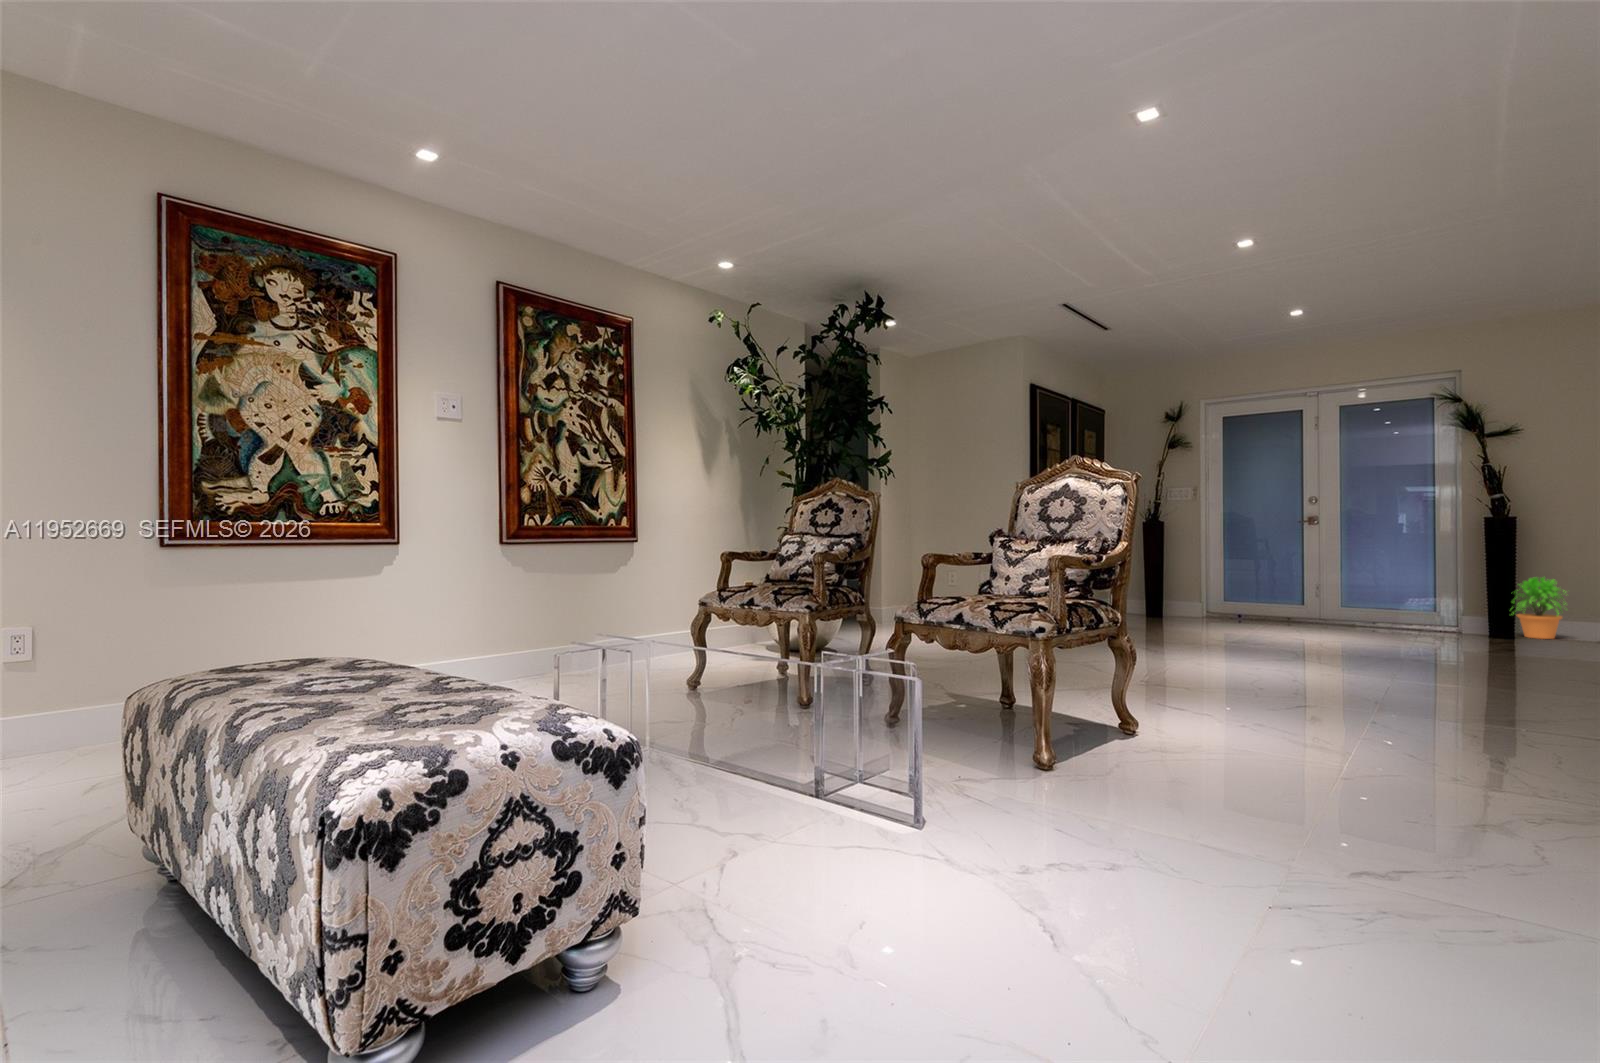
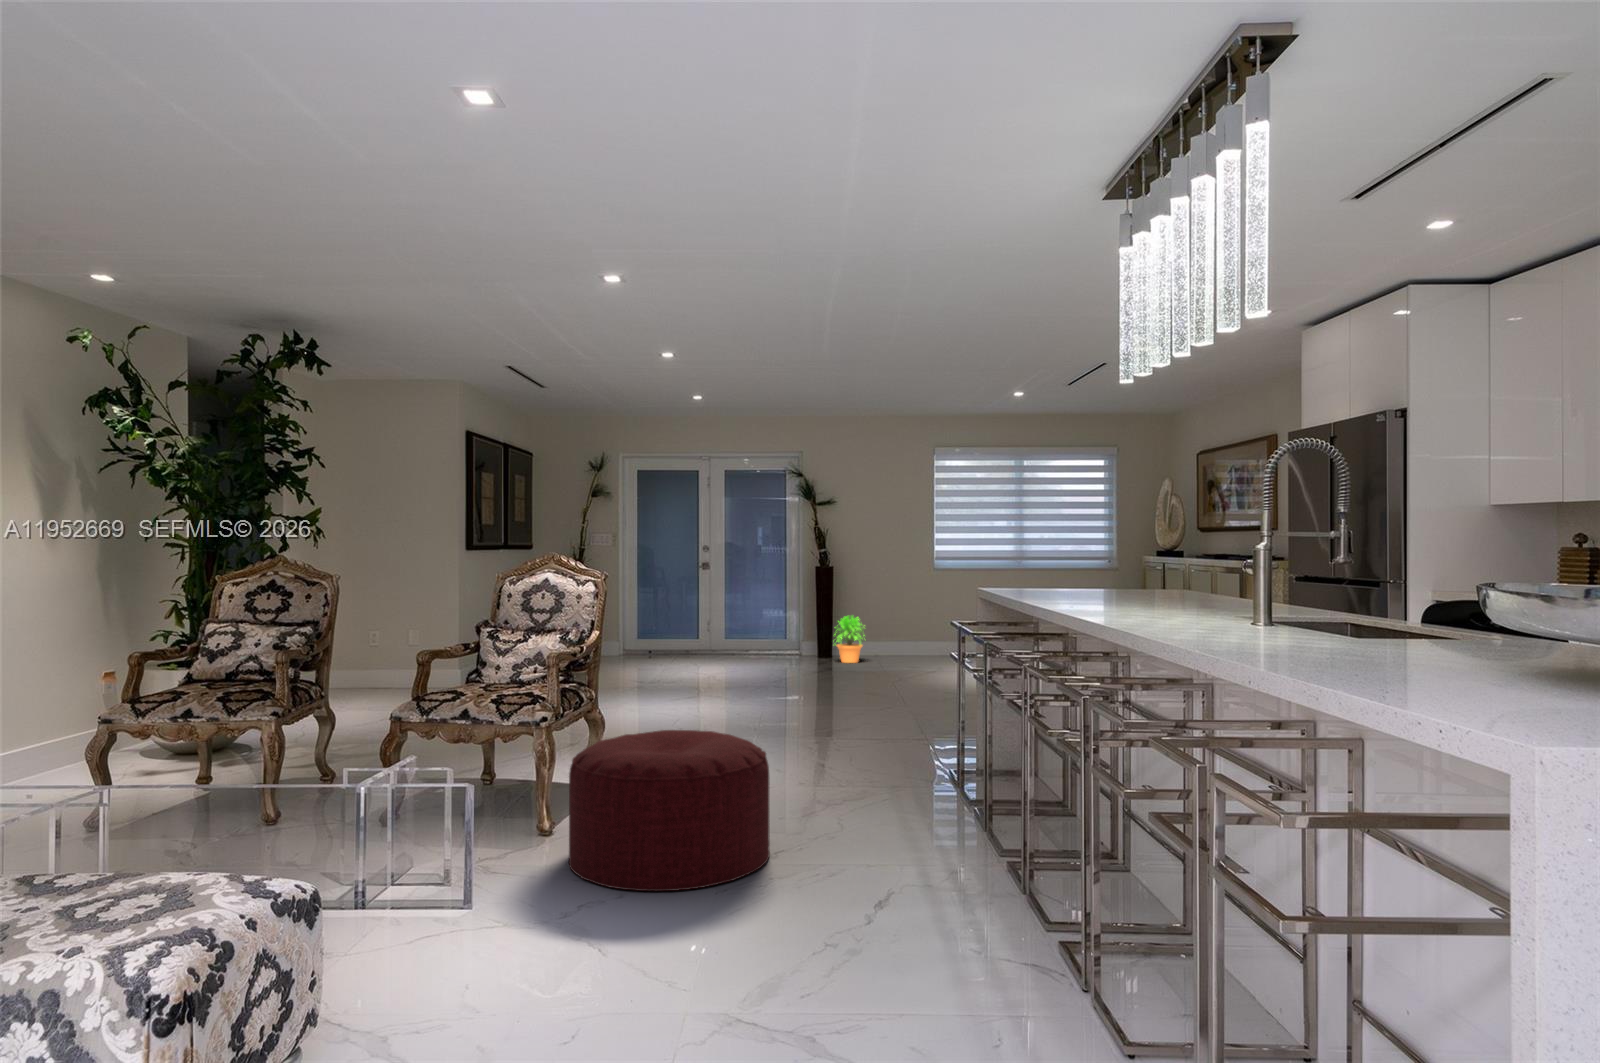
ottoman: none [1053,654,1355,873] -> present [569,730,770,891]

